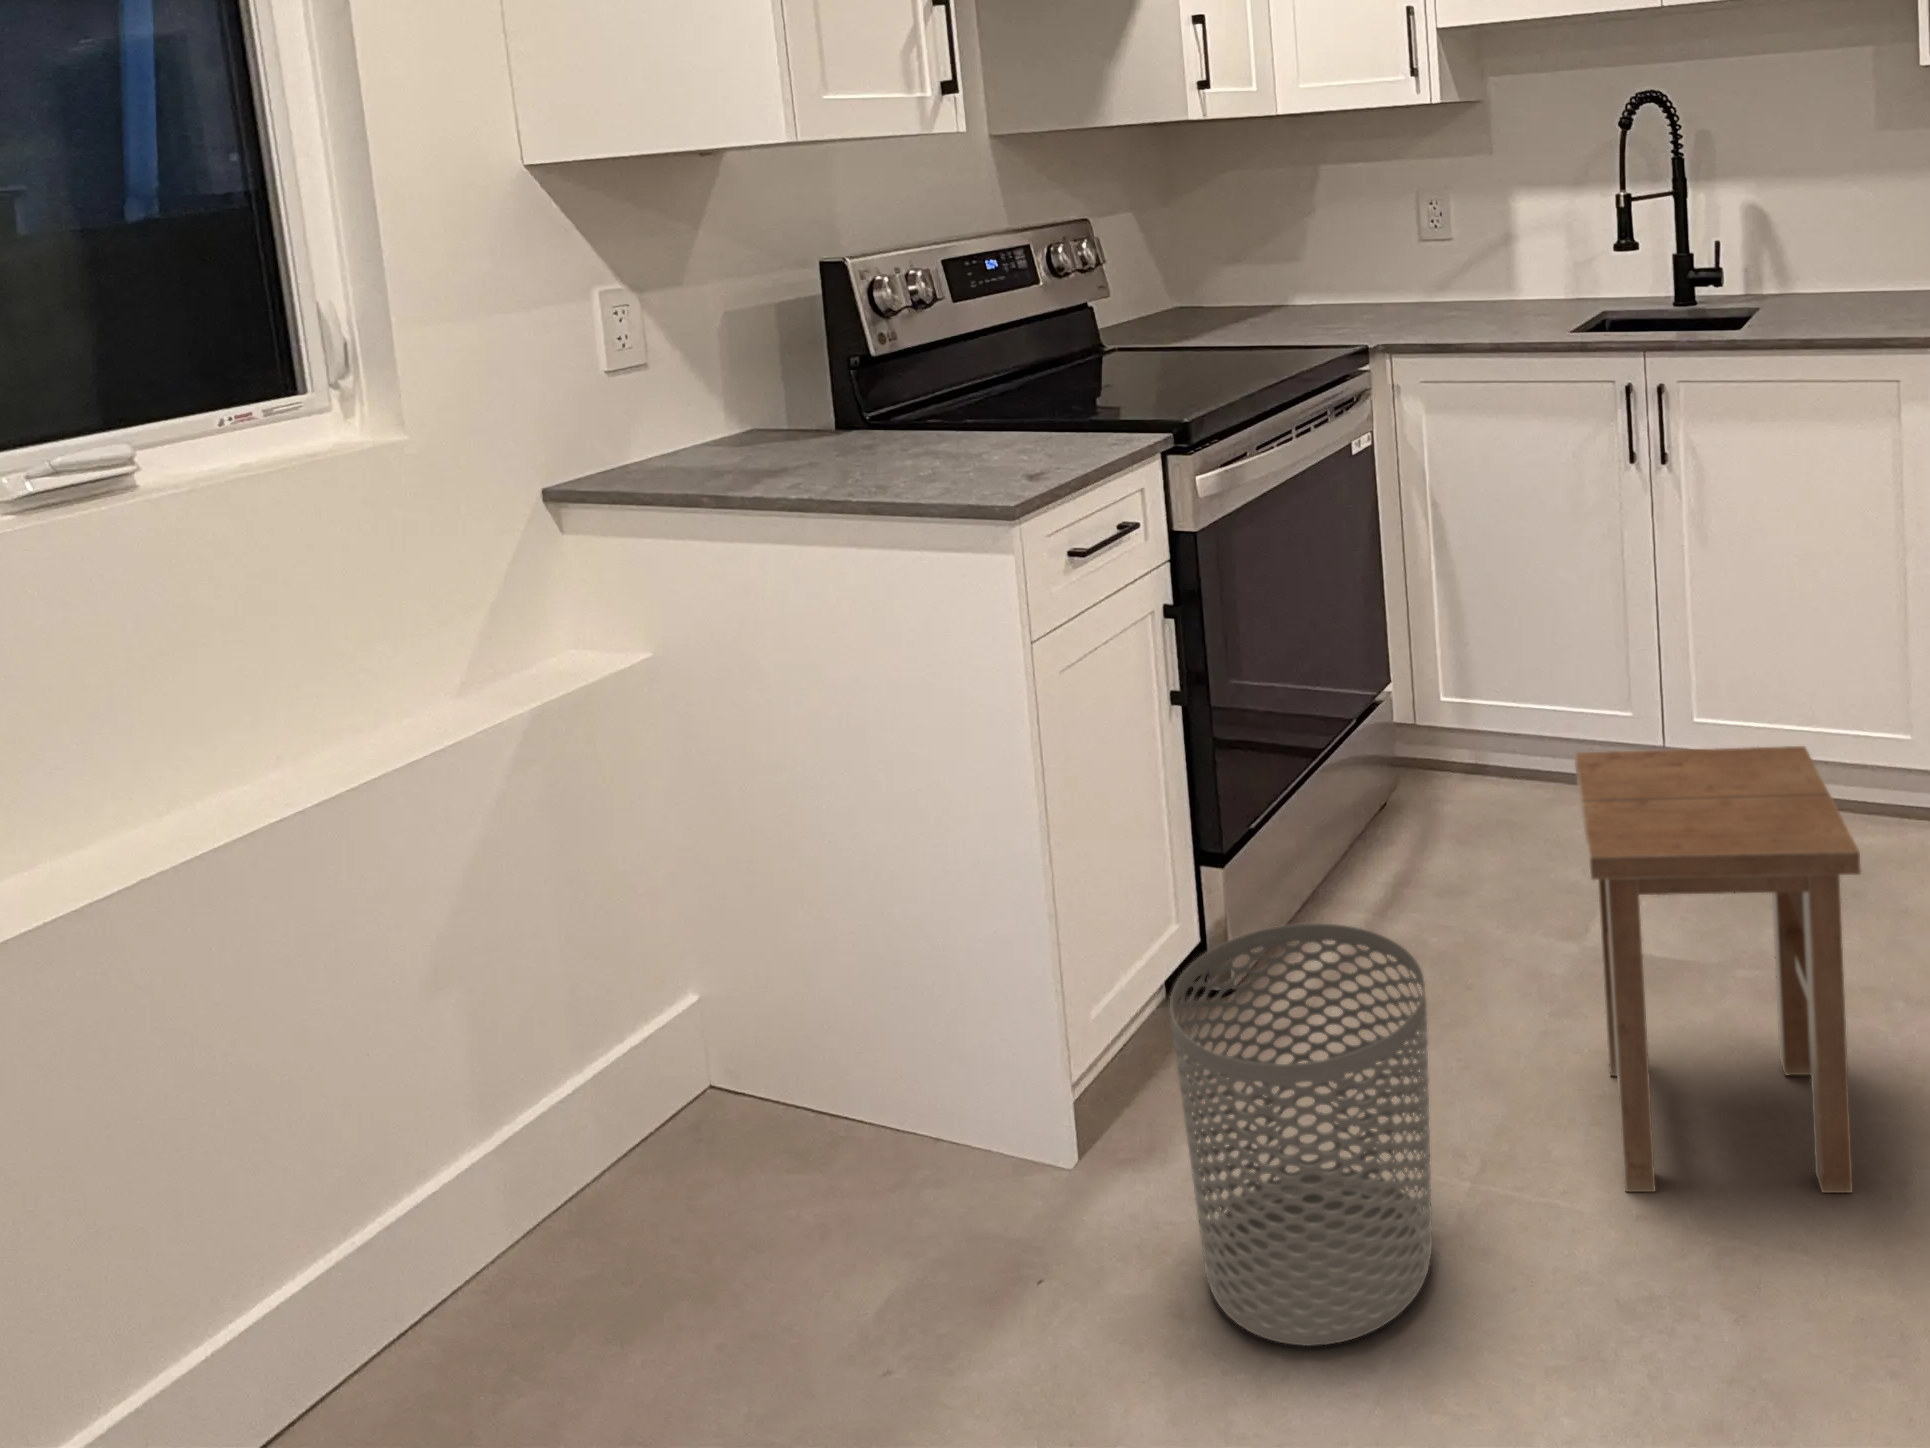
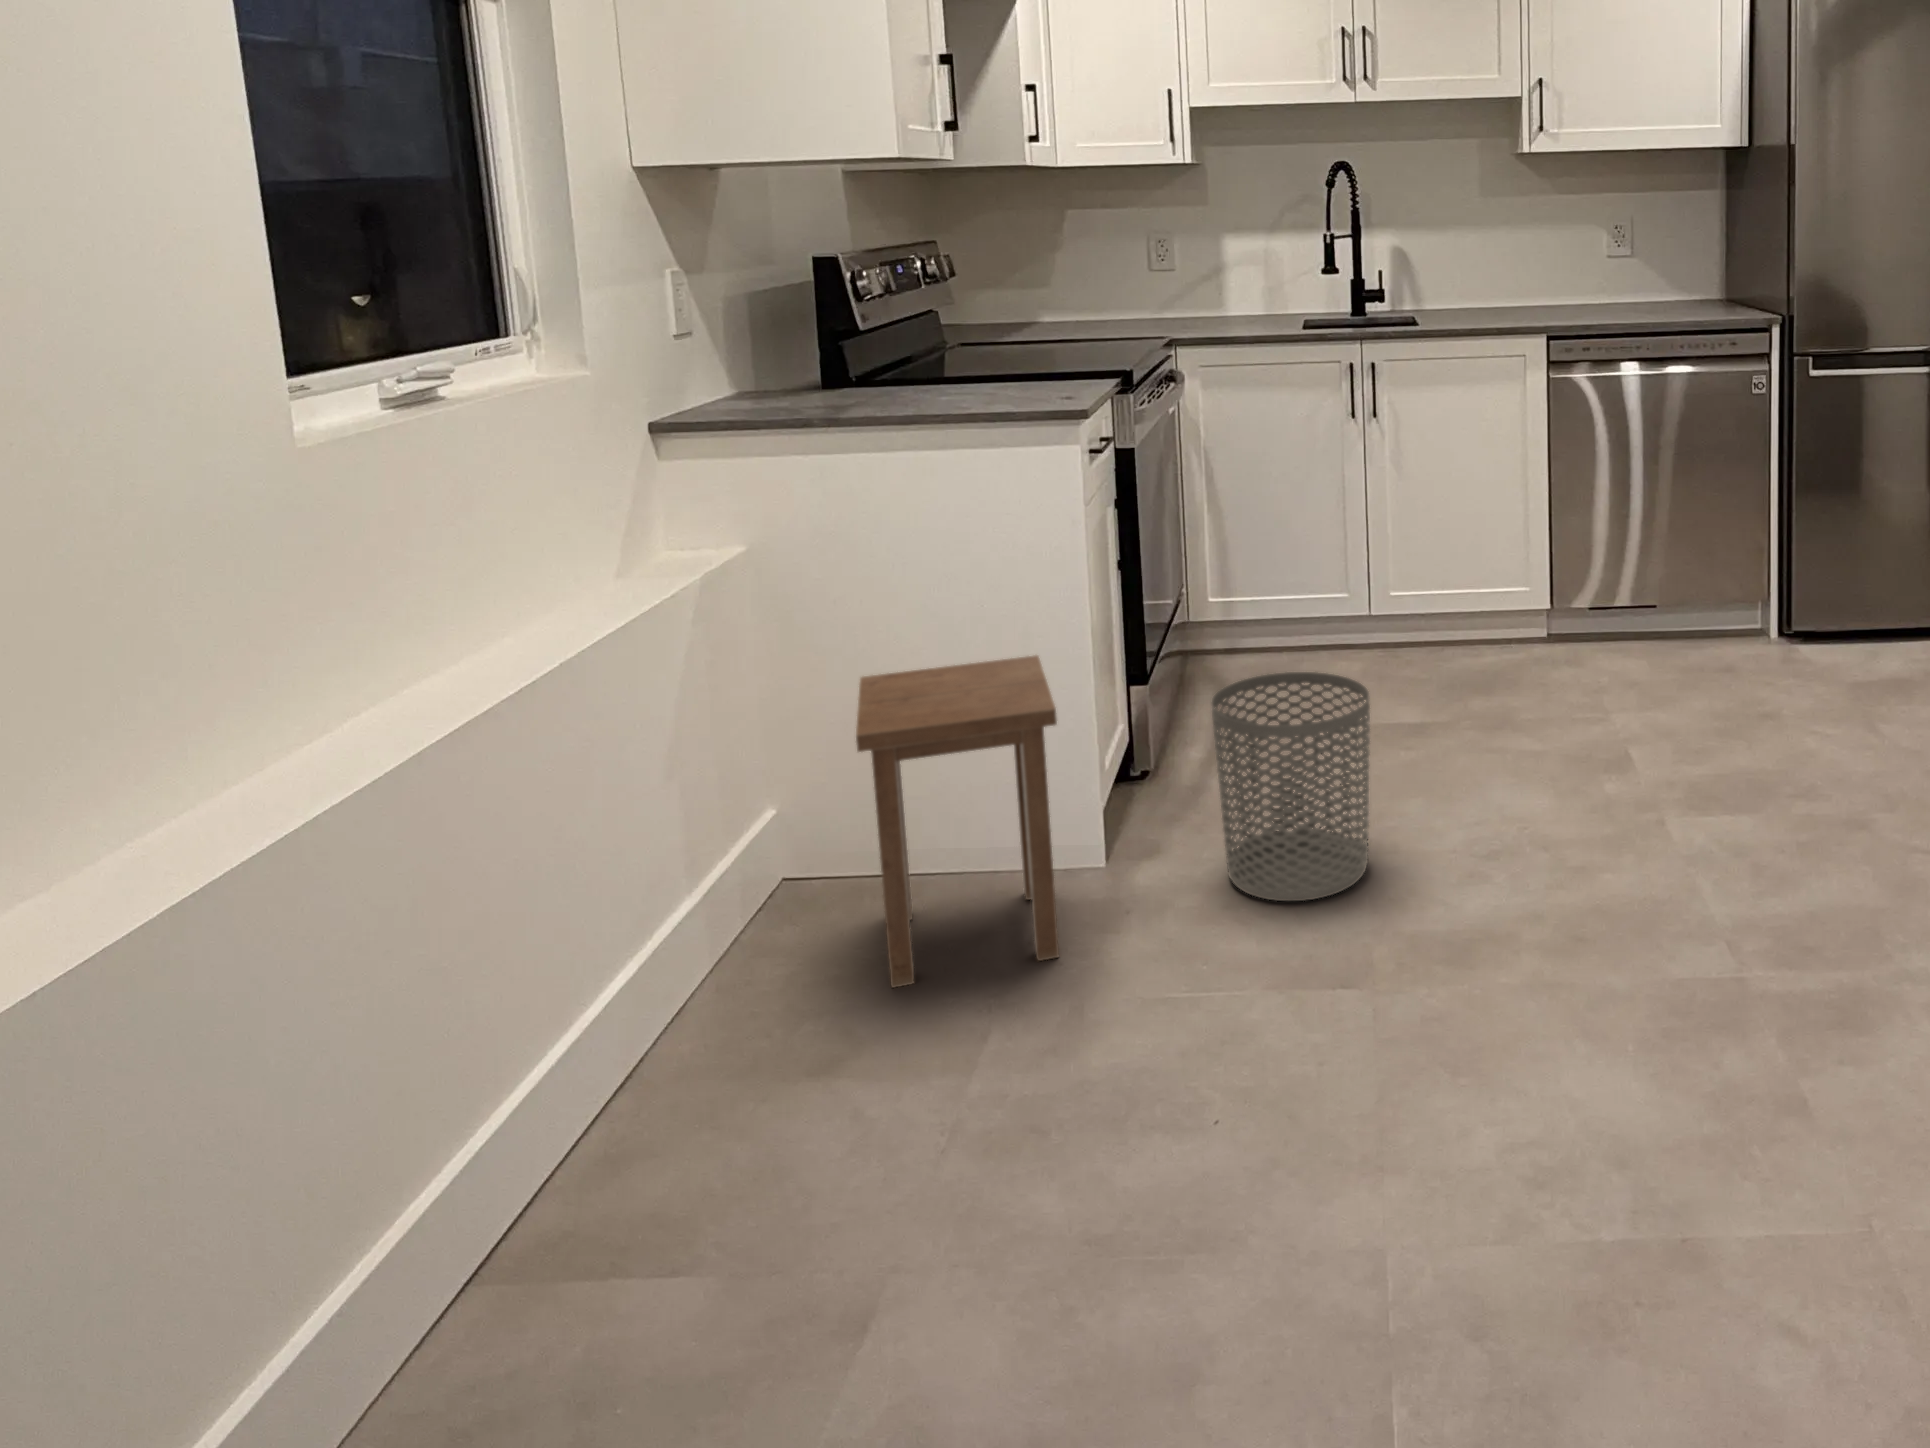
stool: present [1575,746,1861,1193] -> present [856,655,1059,987]

